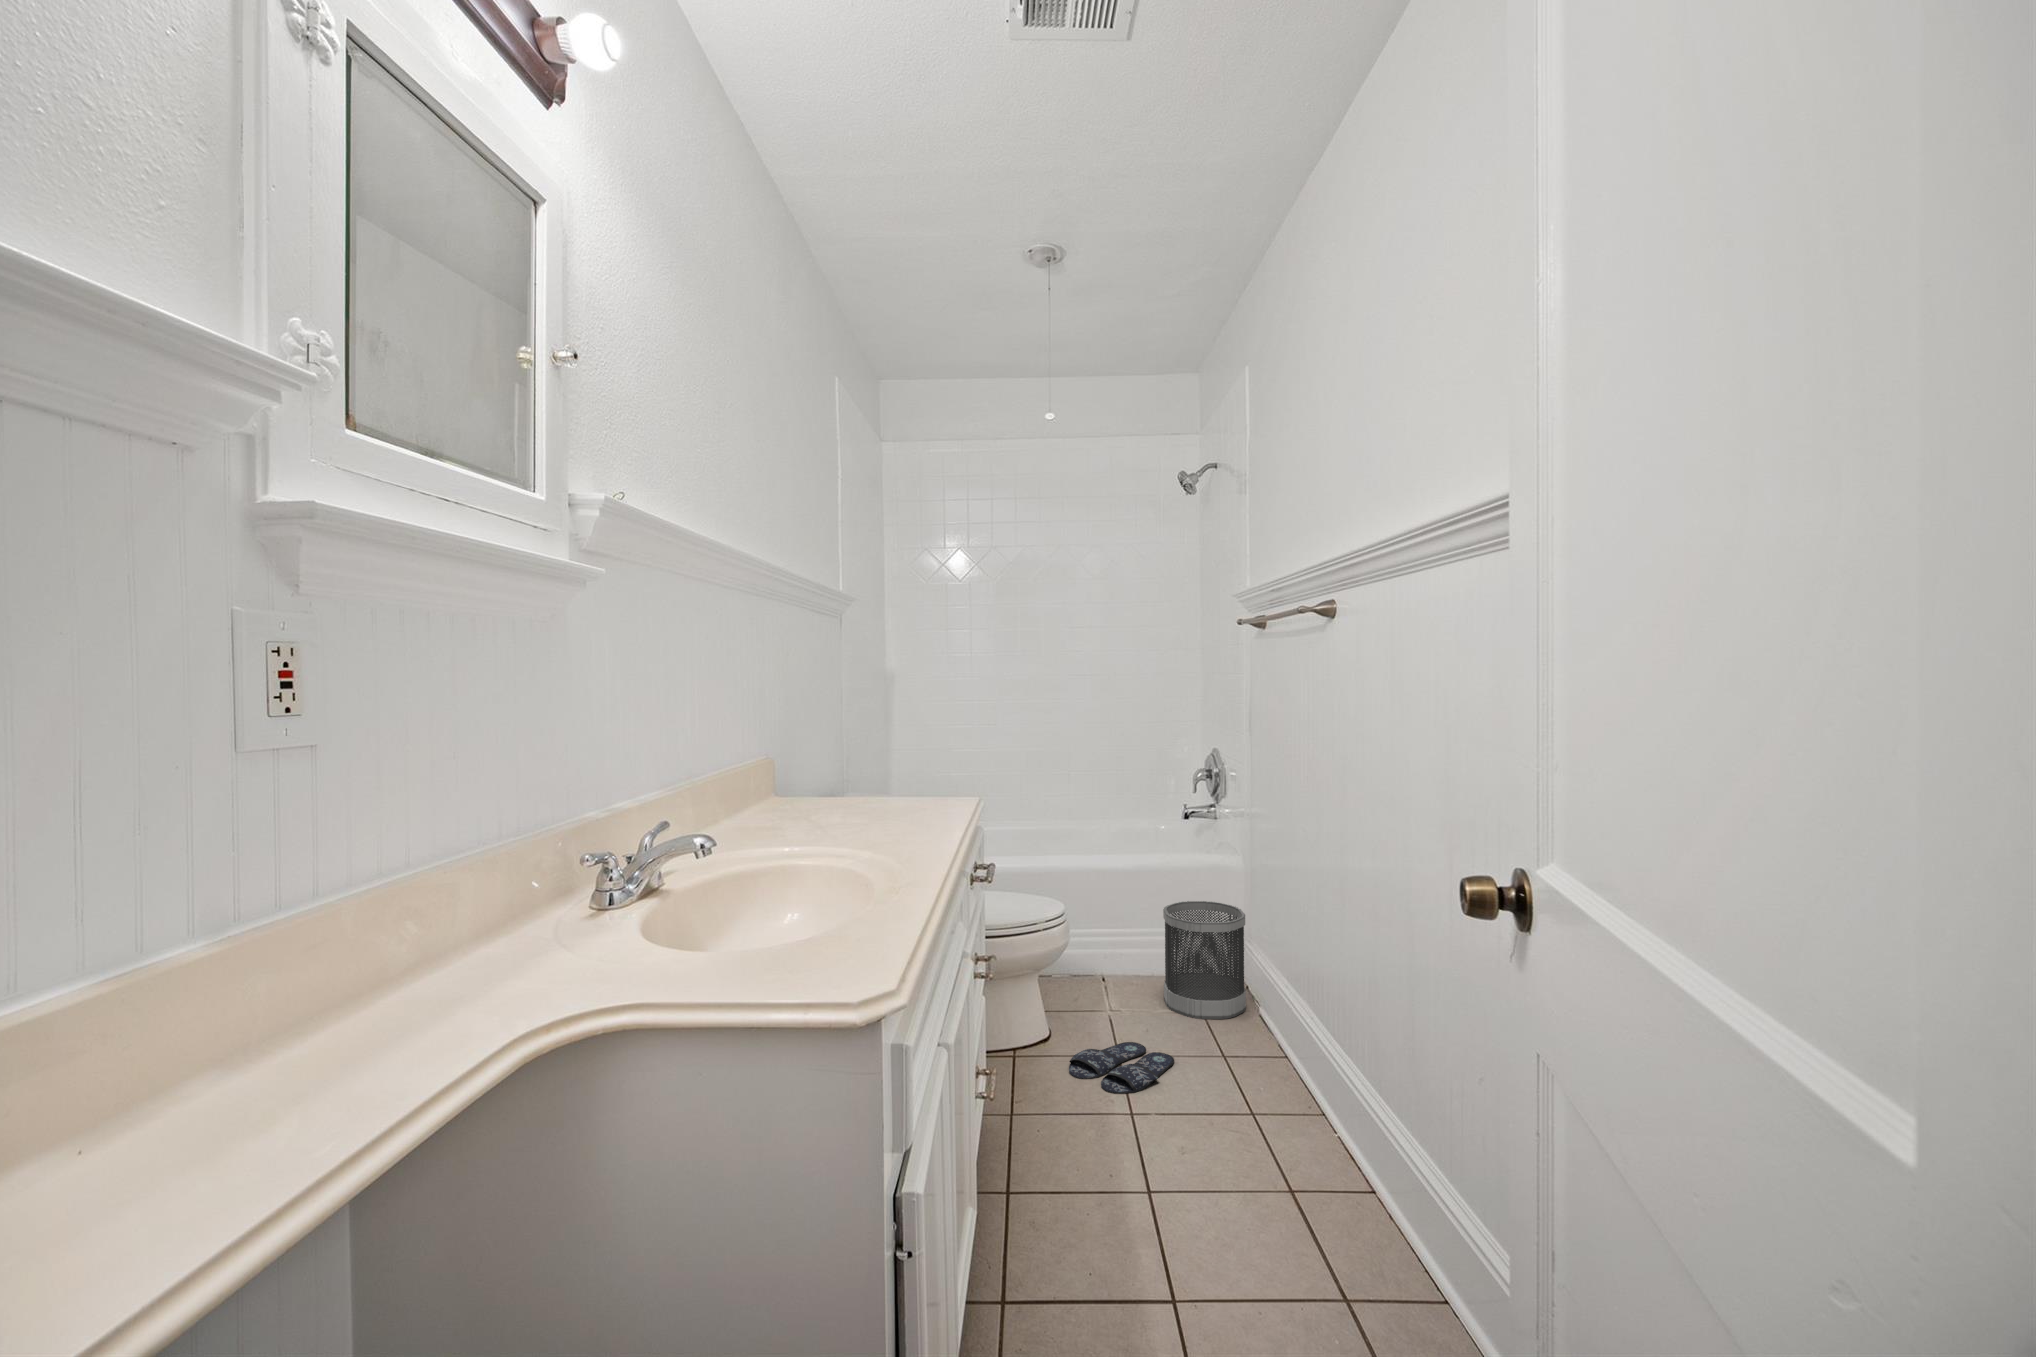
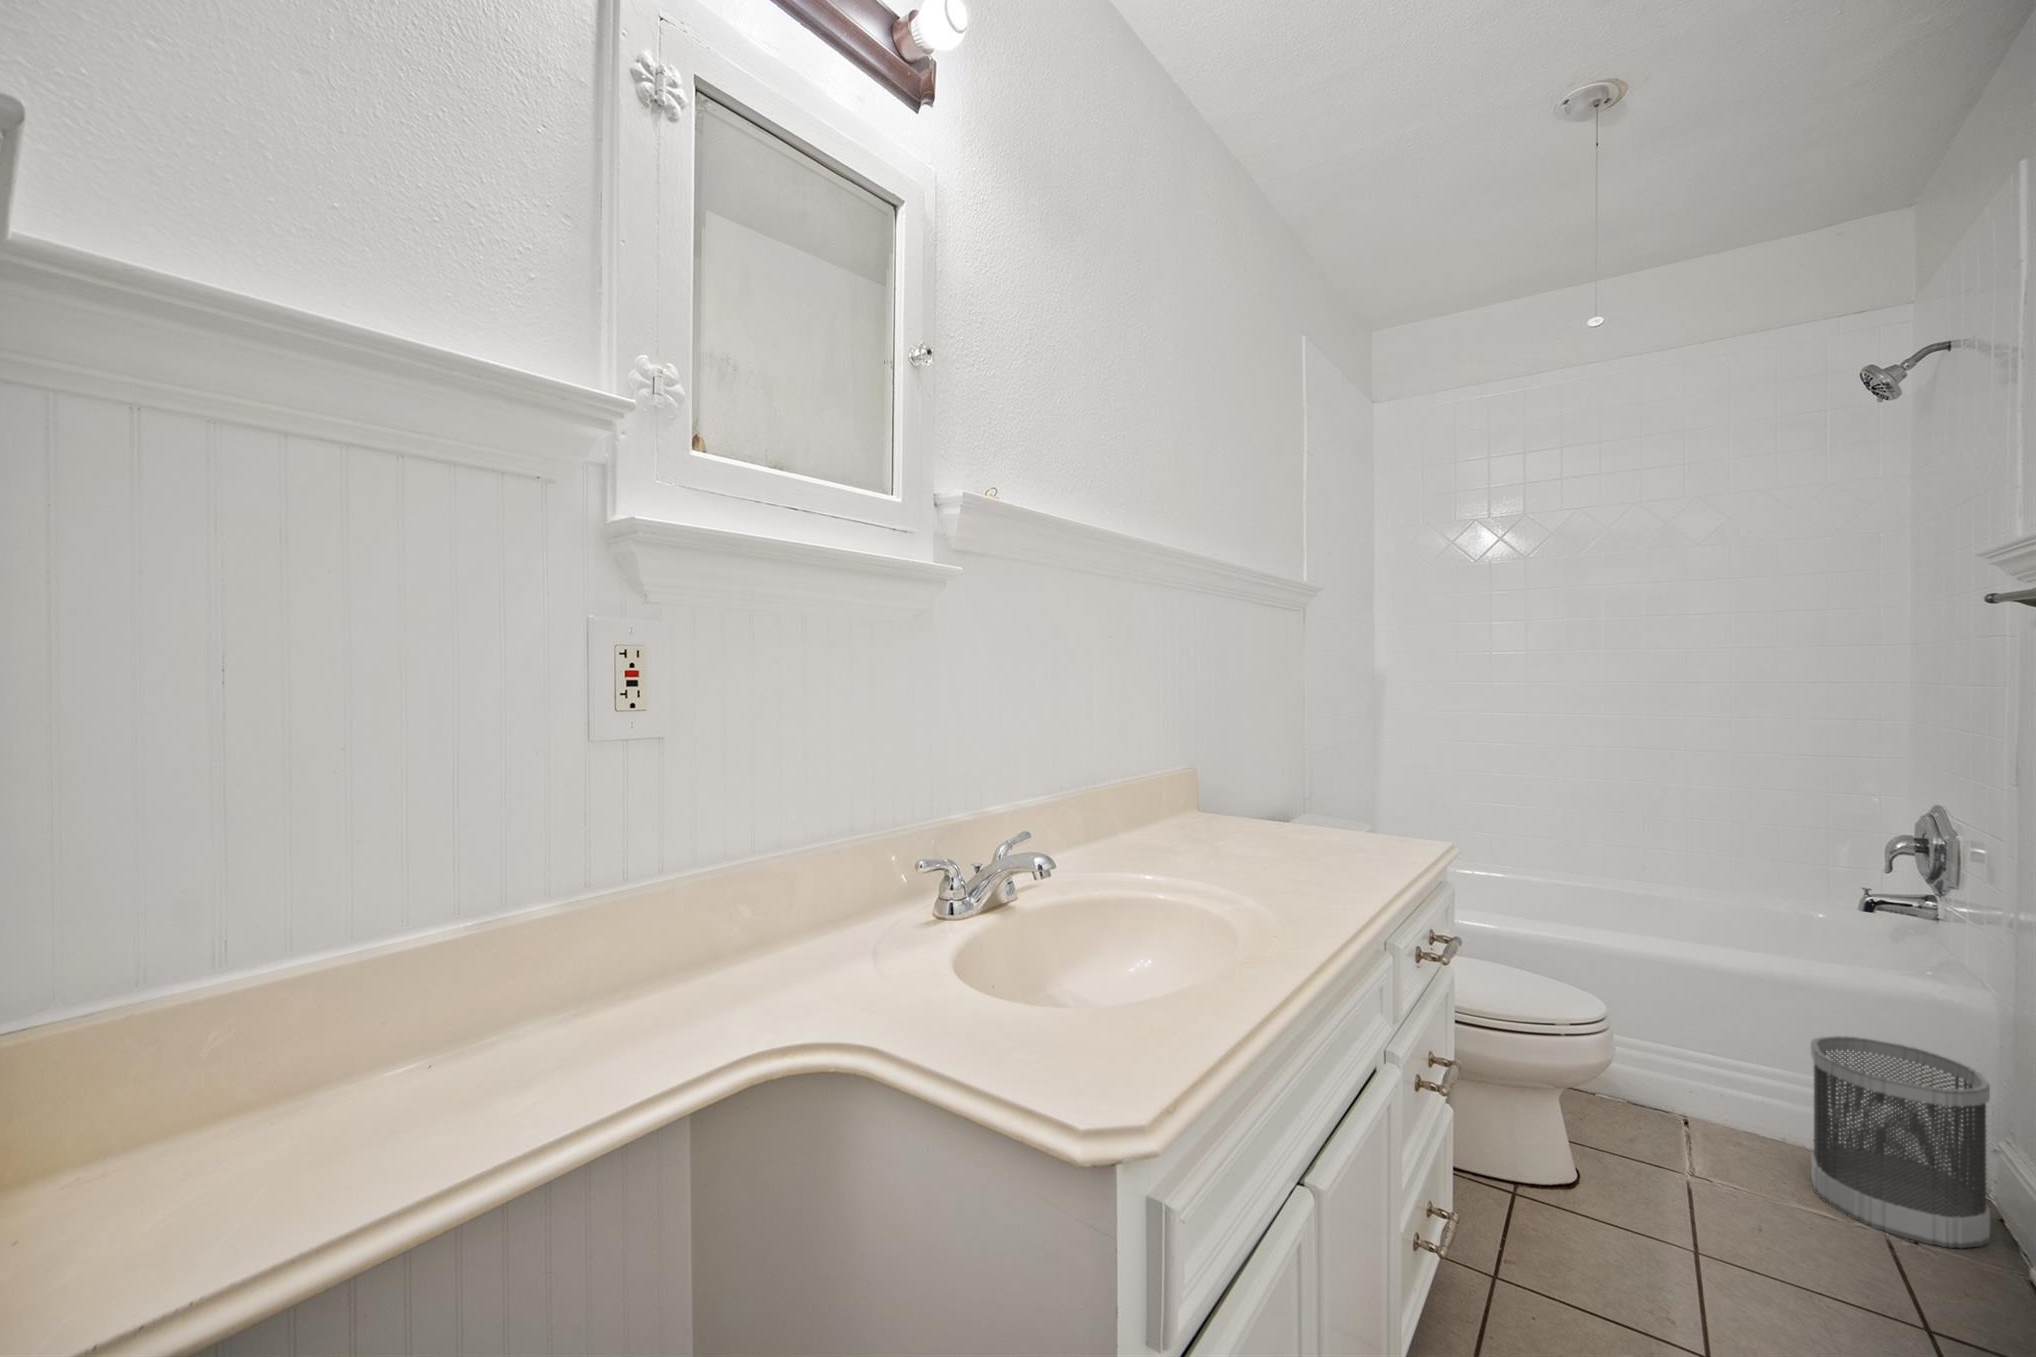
slippers: present [1069,1042,1174,1094] -> none [1613,1218,1815,1313]

